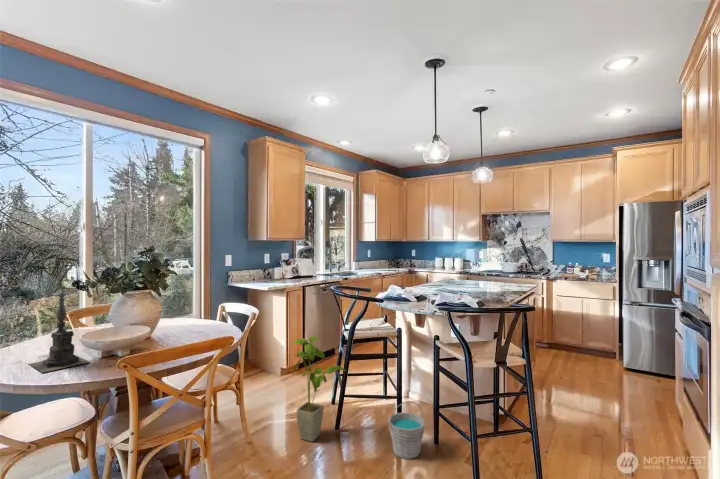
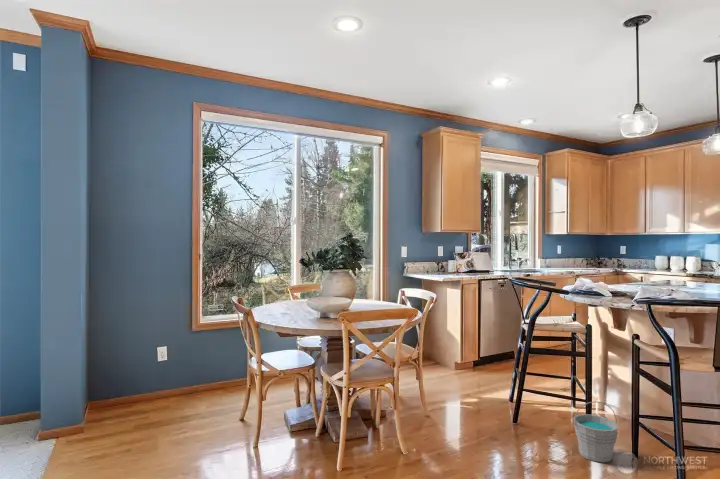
candle holder: present [29,284,89,373] -> none [273,257,312,322]
house plant: present [293,336,346,442] -> none [469,324,527,429]

